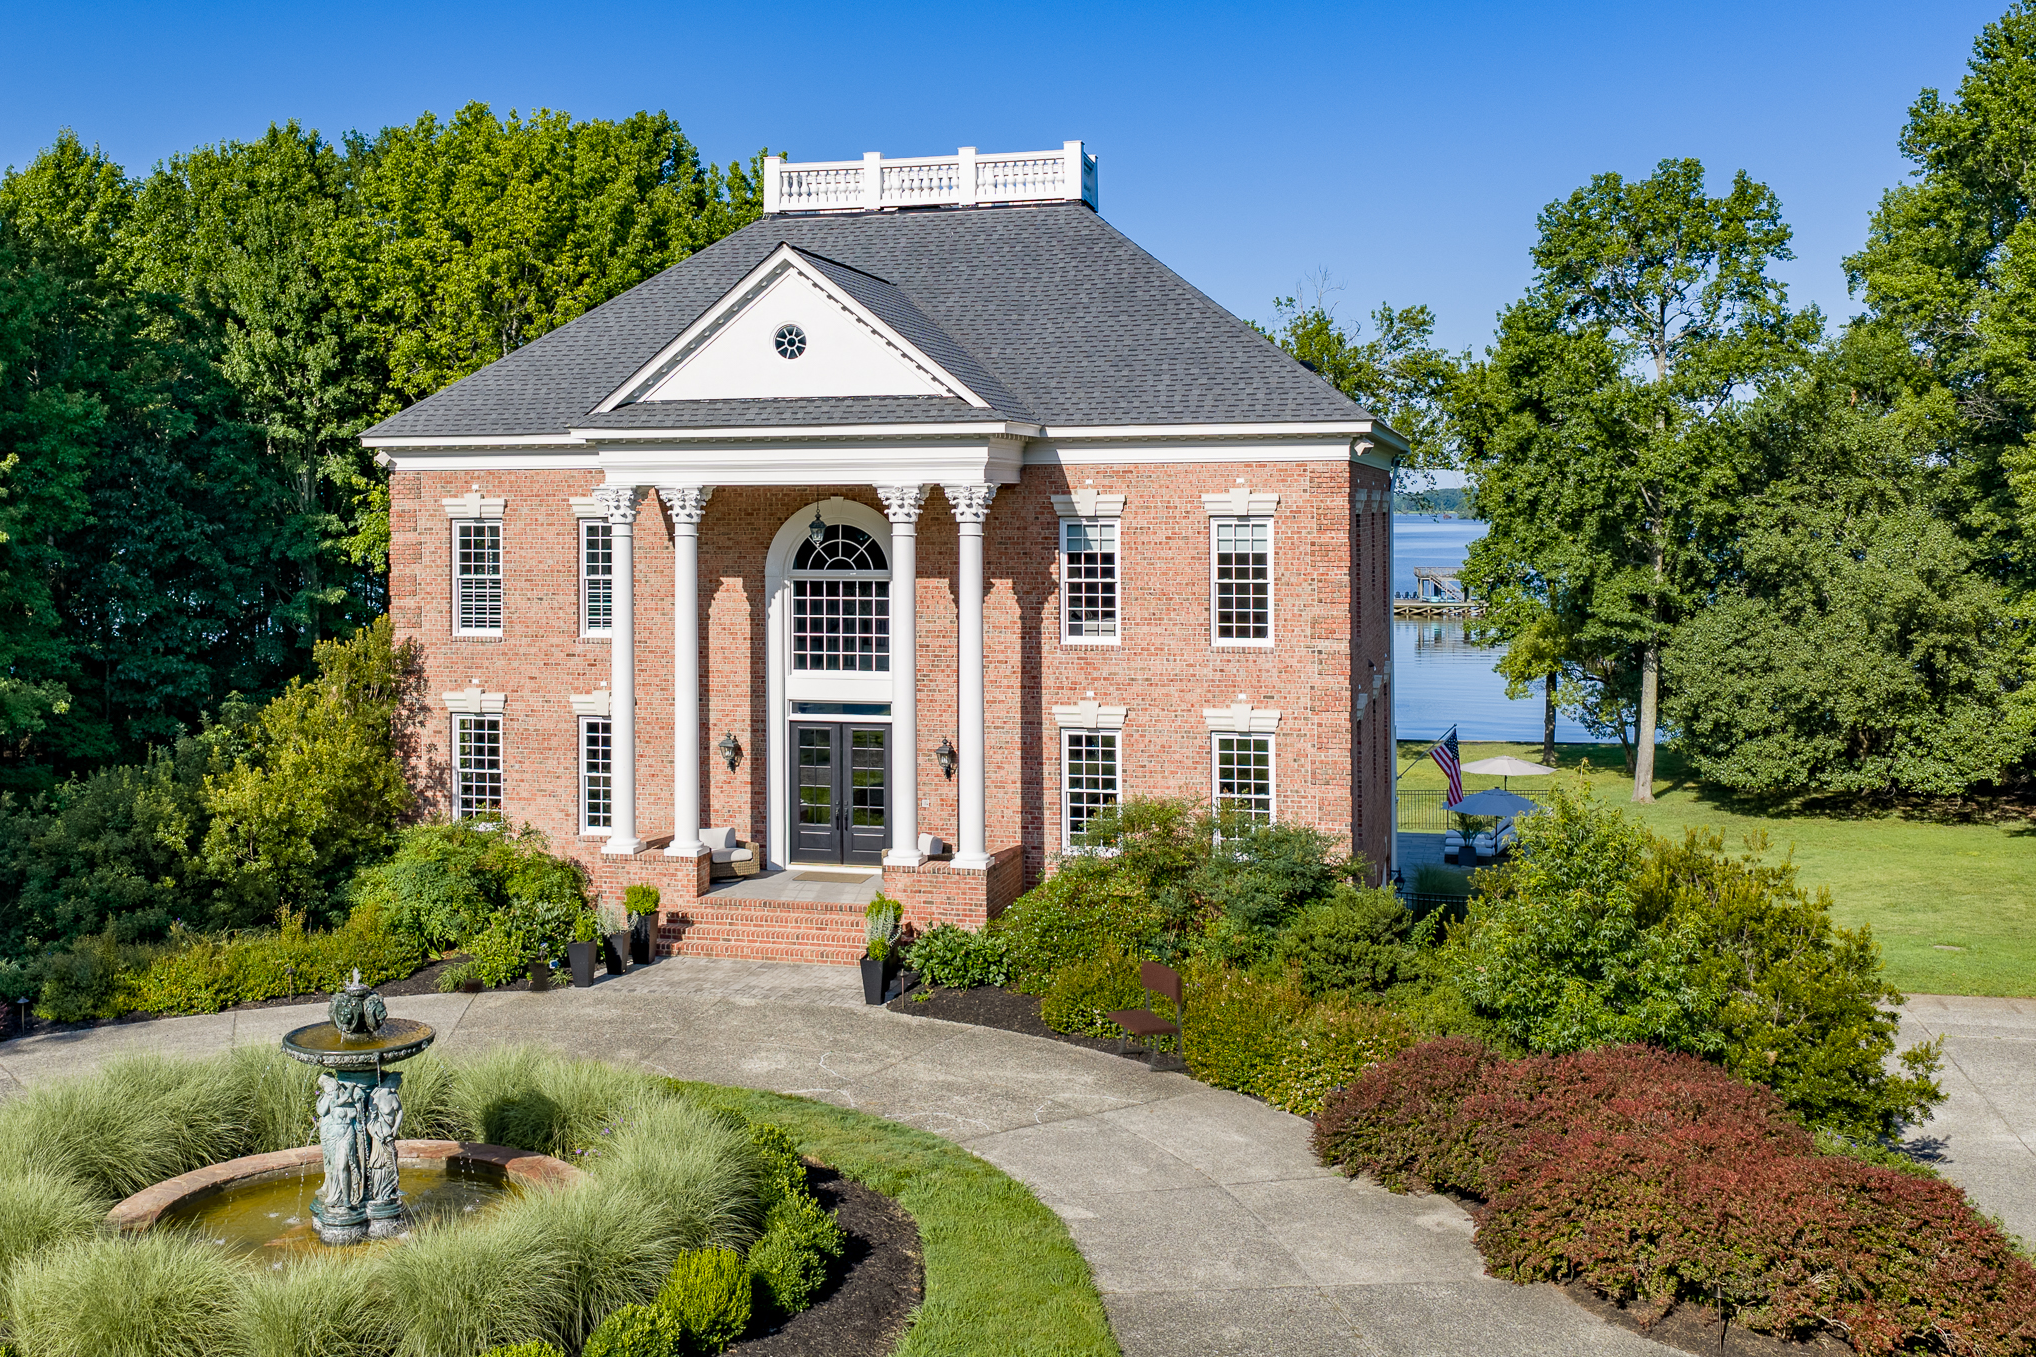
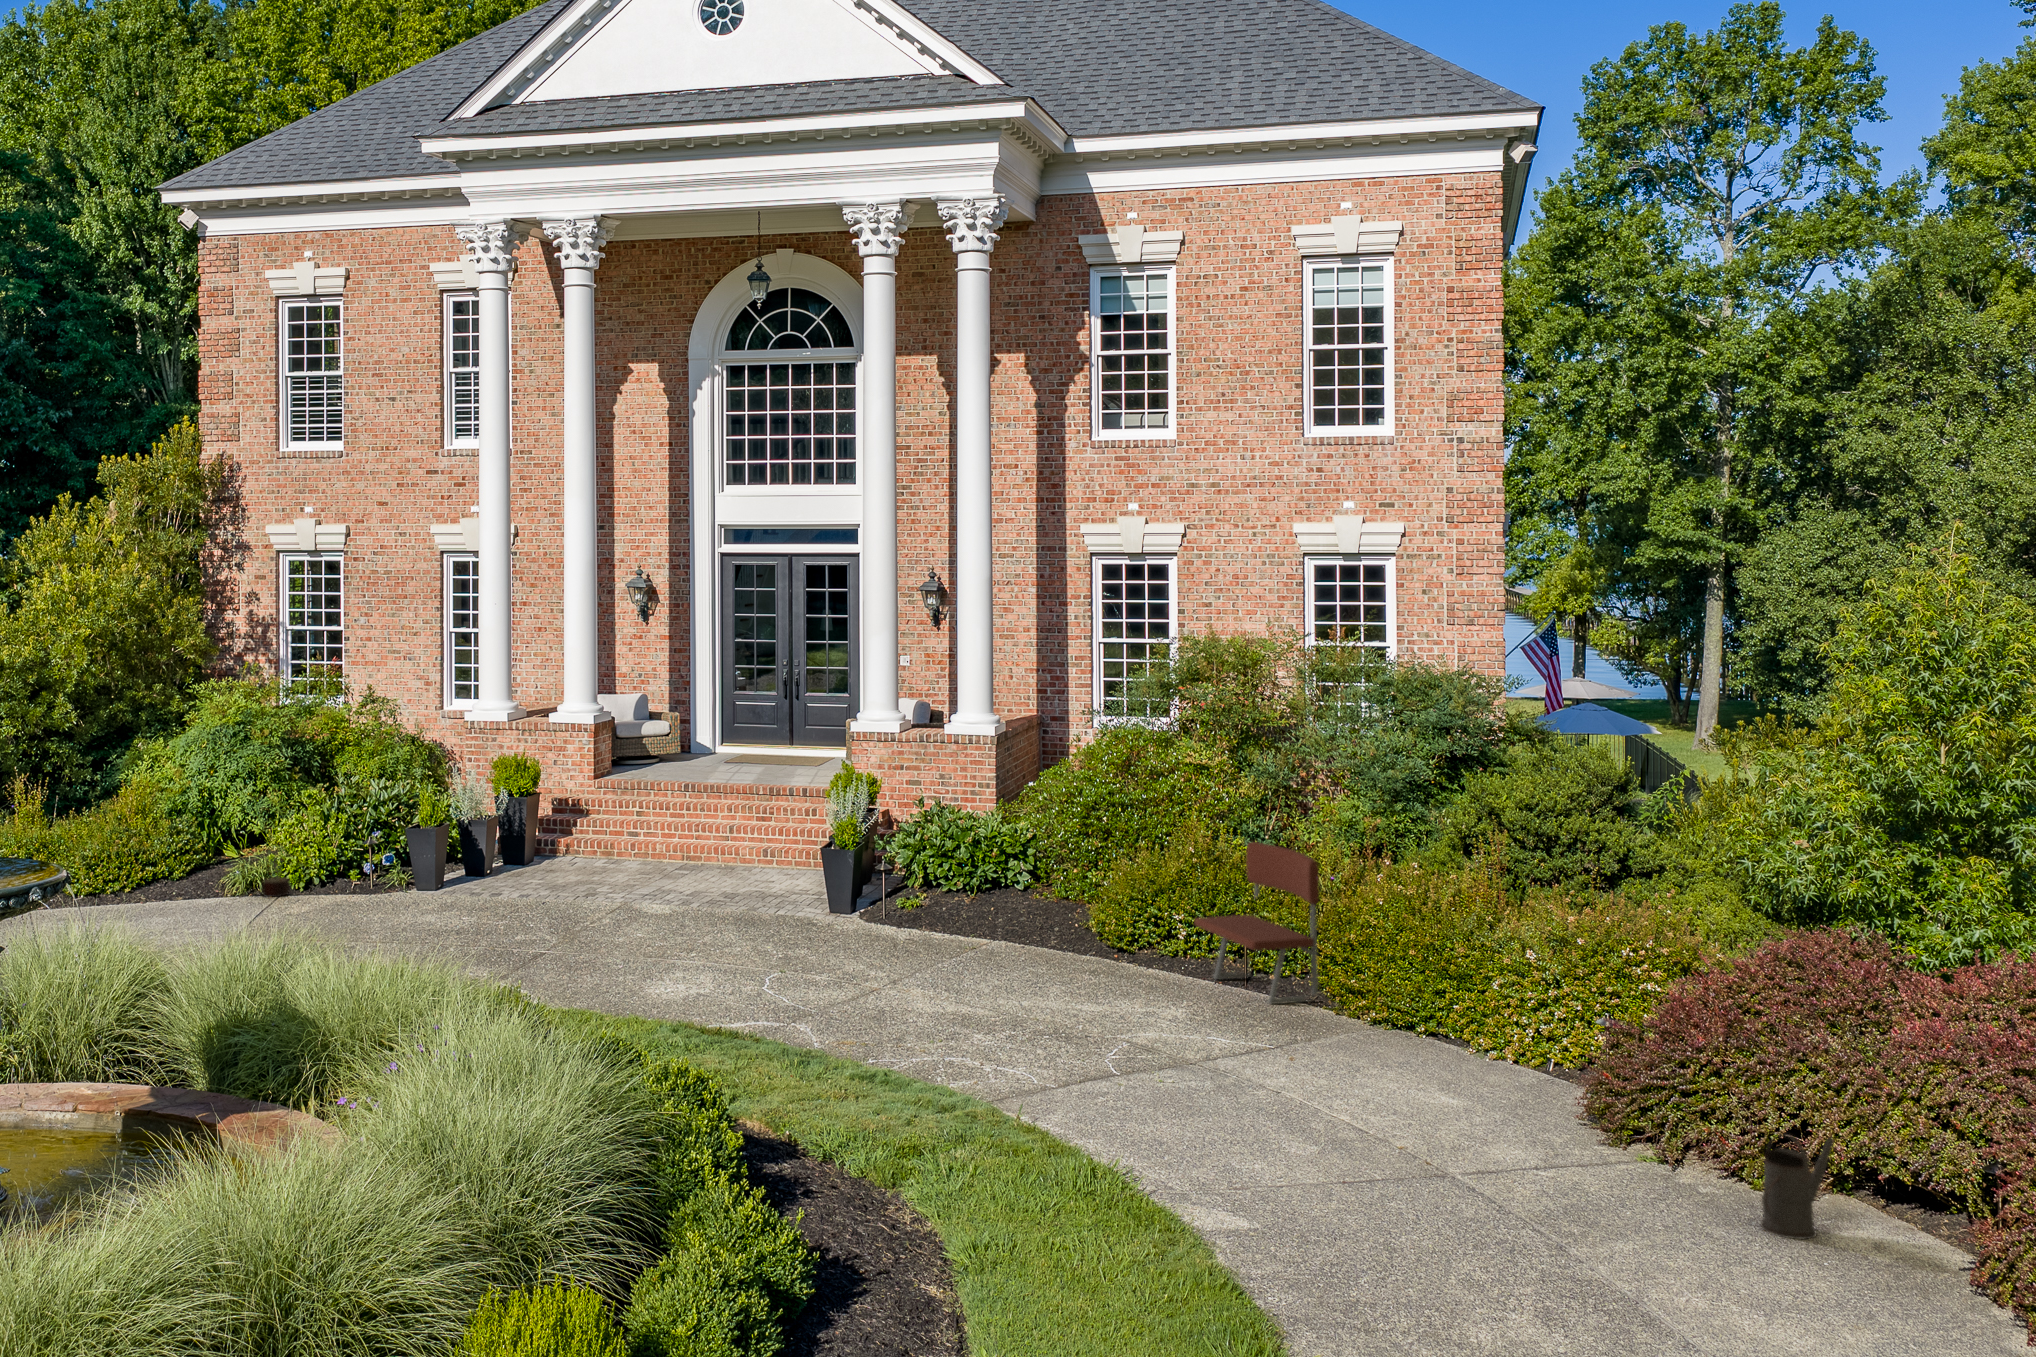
watering can: present [528,958,548,993] -> present [1761,1134,1835,1239]

